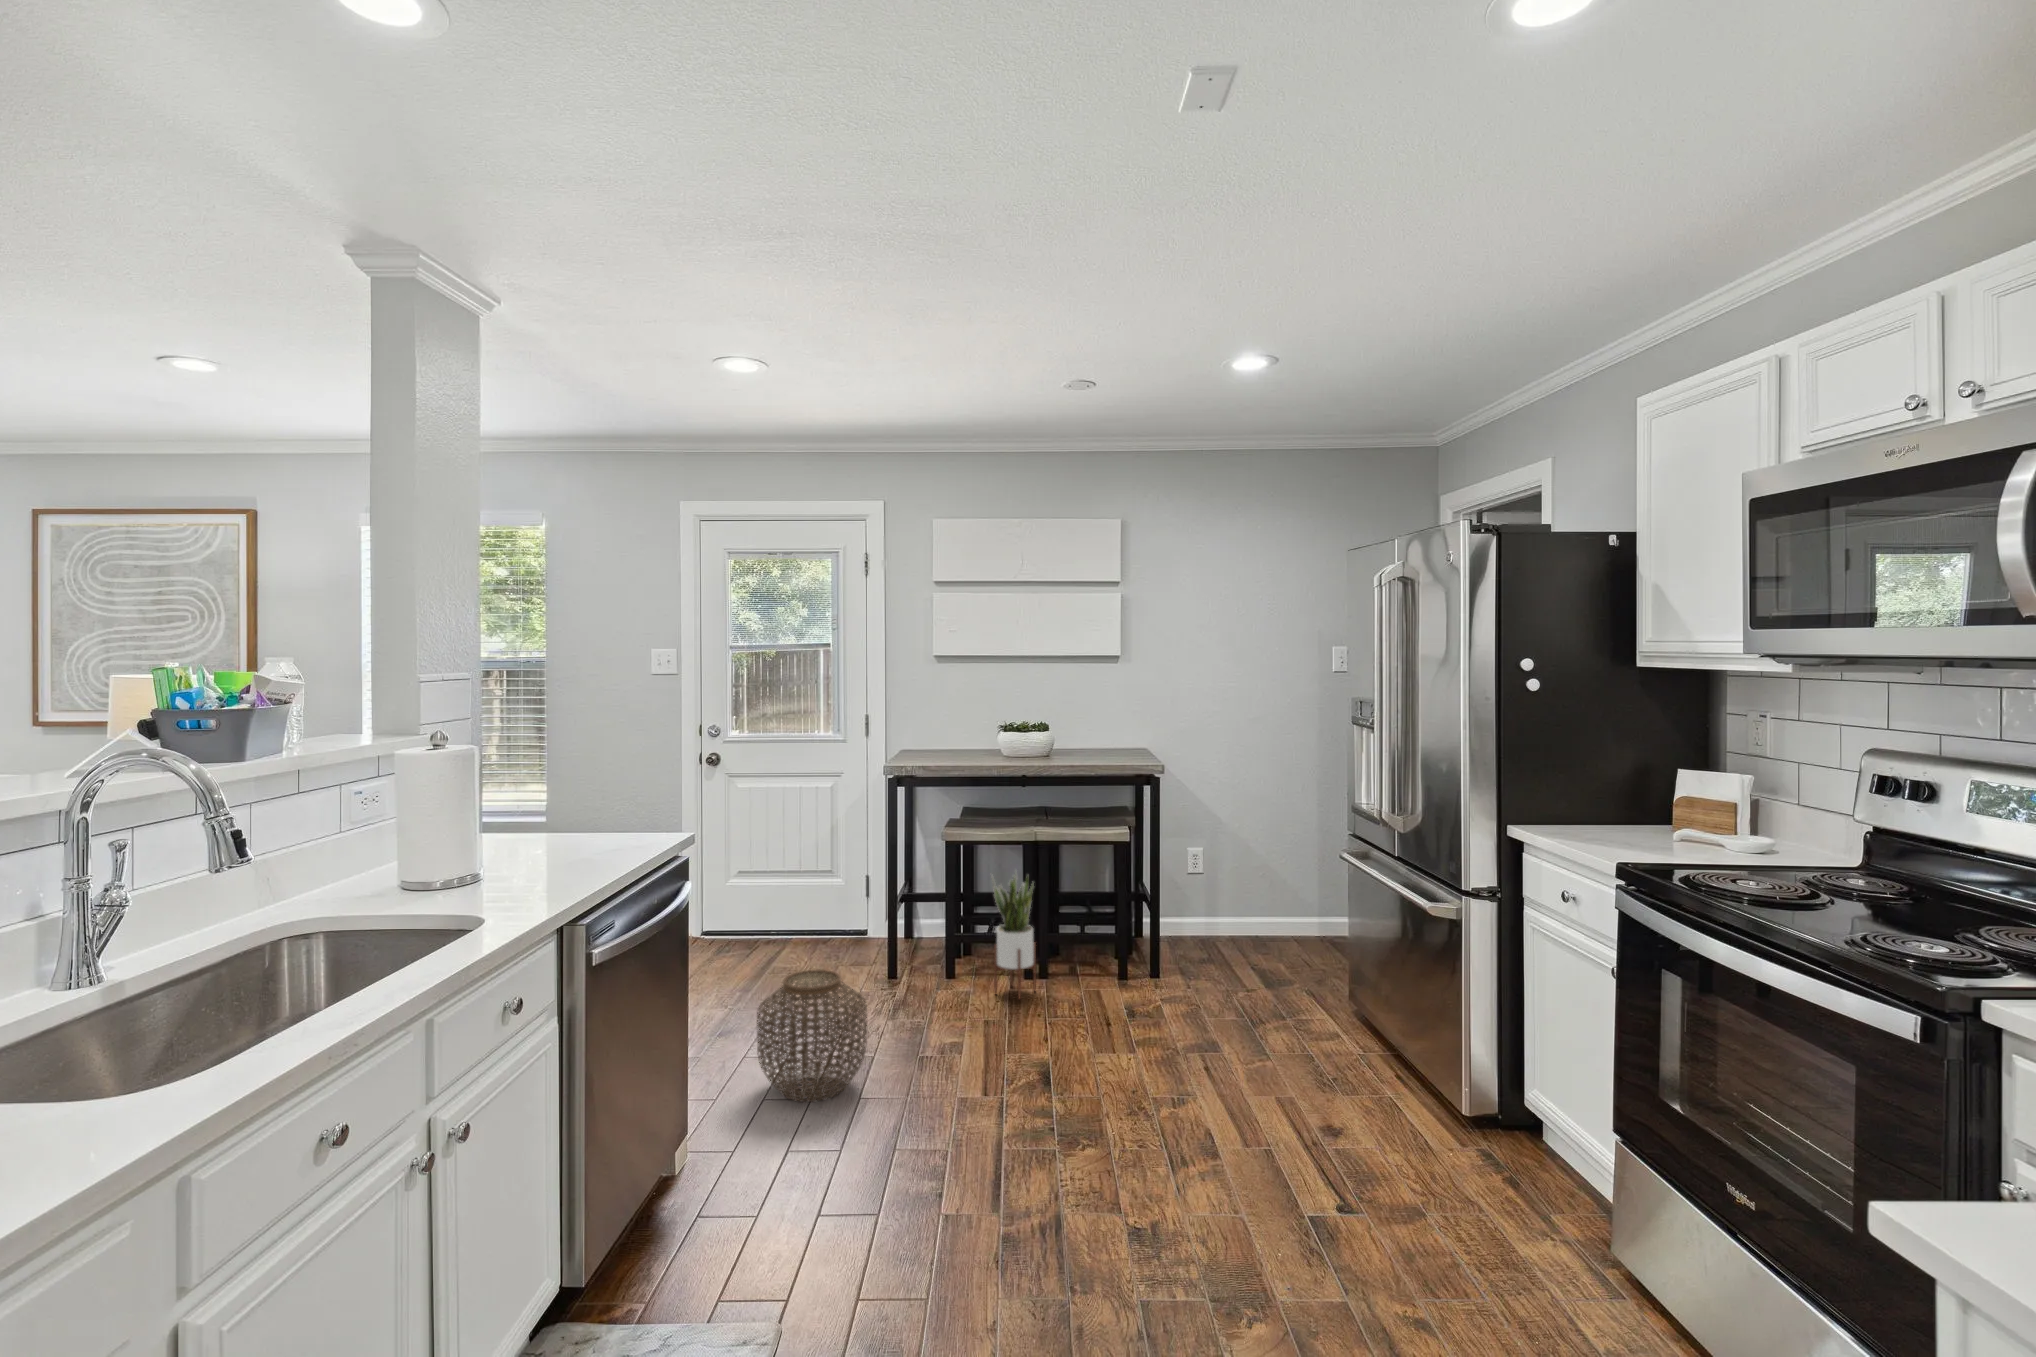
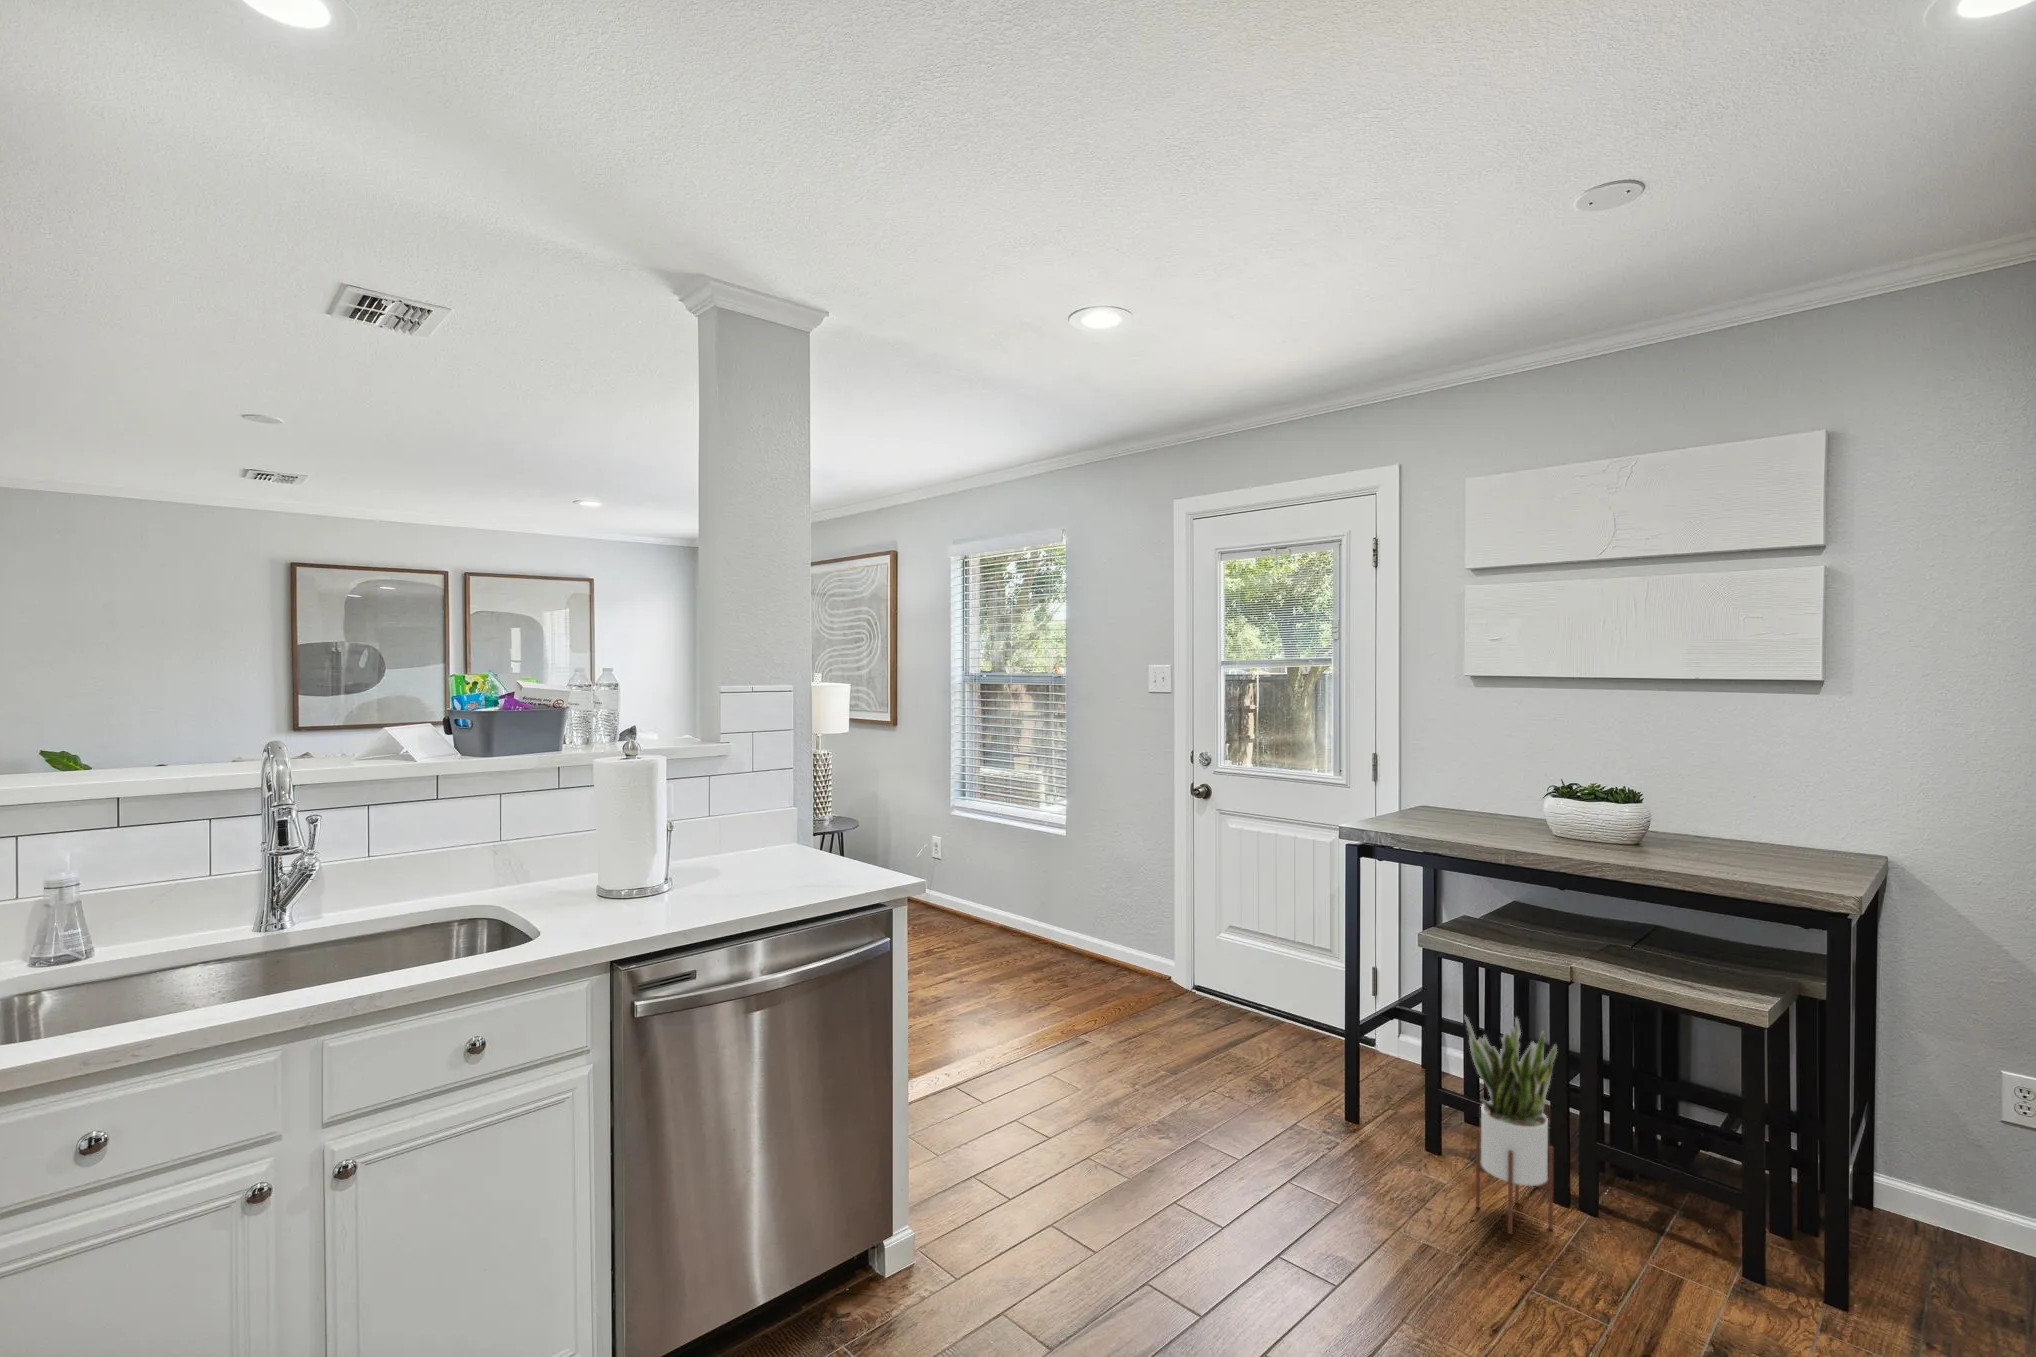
woven basket: present [757,970,867,1102] -> none [1012,1090,1159,1284]

